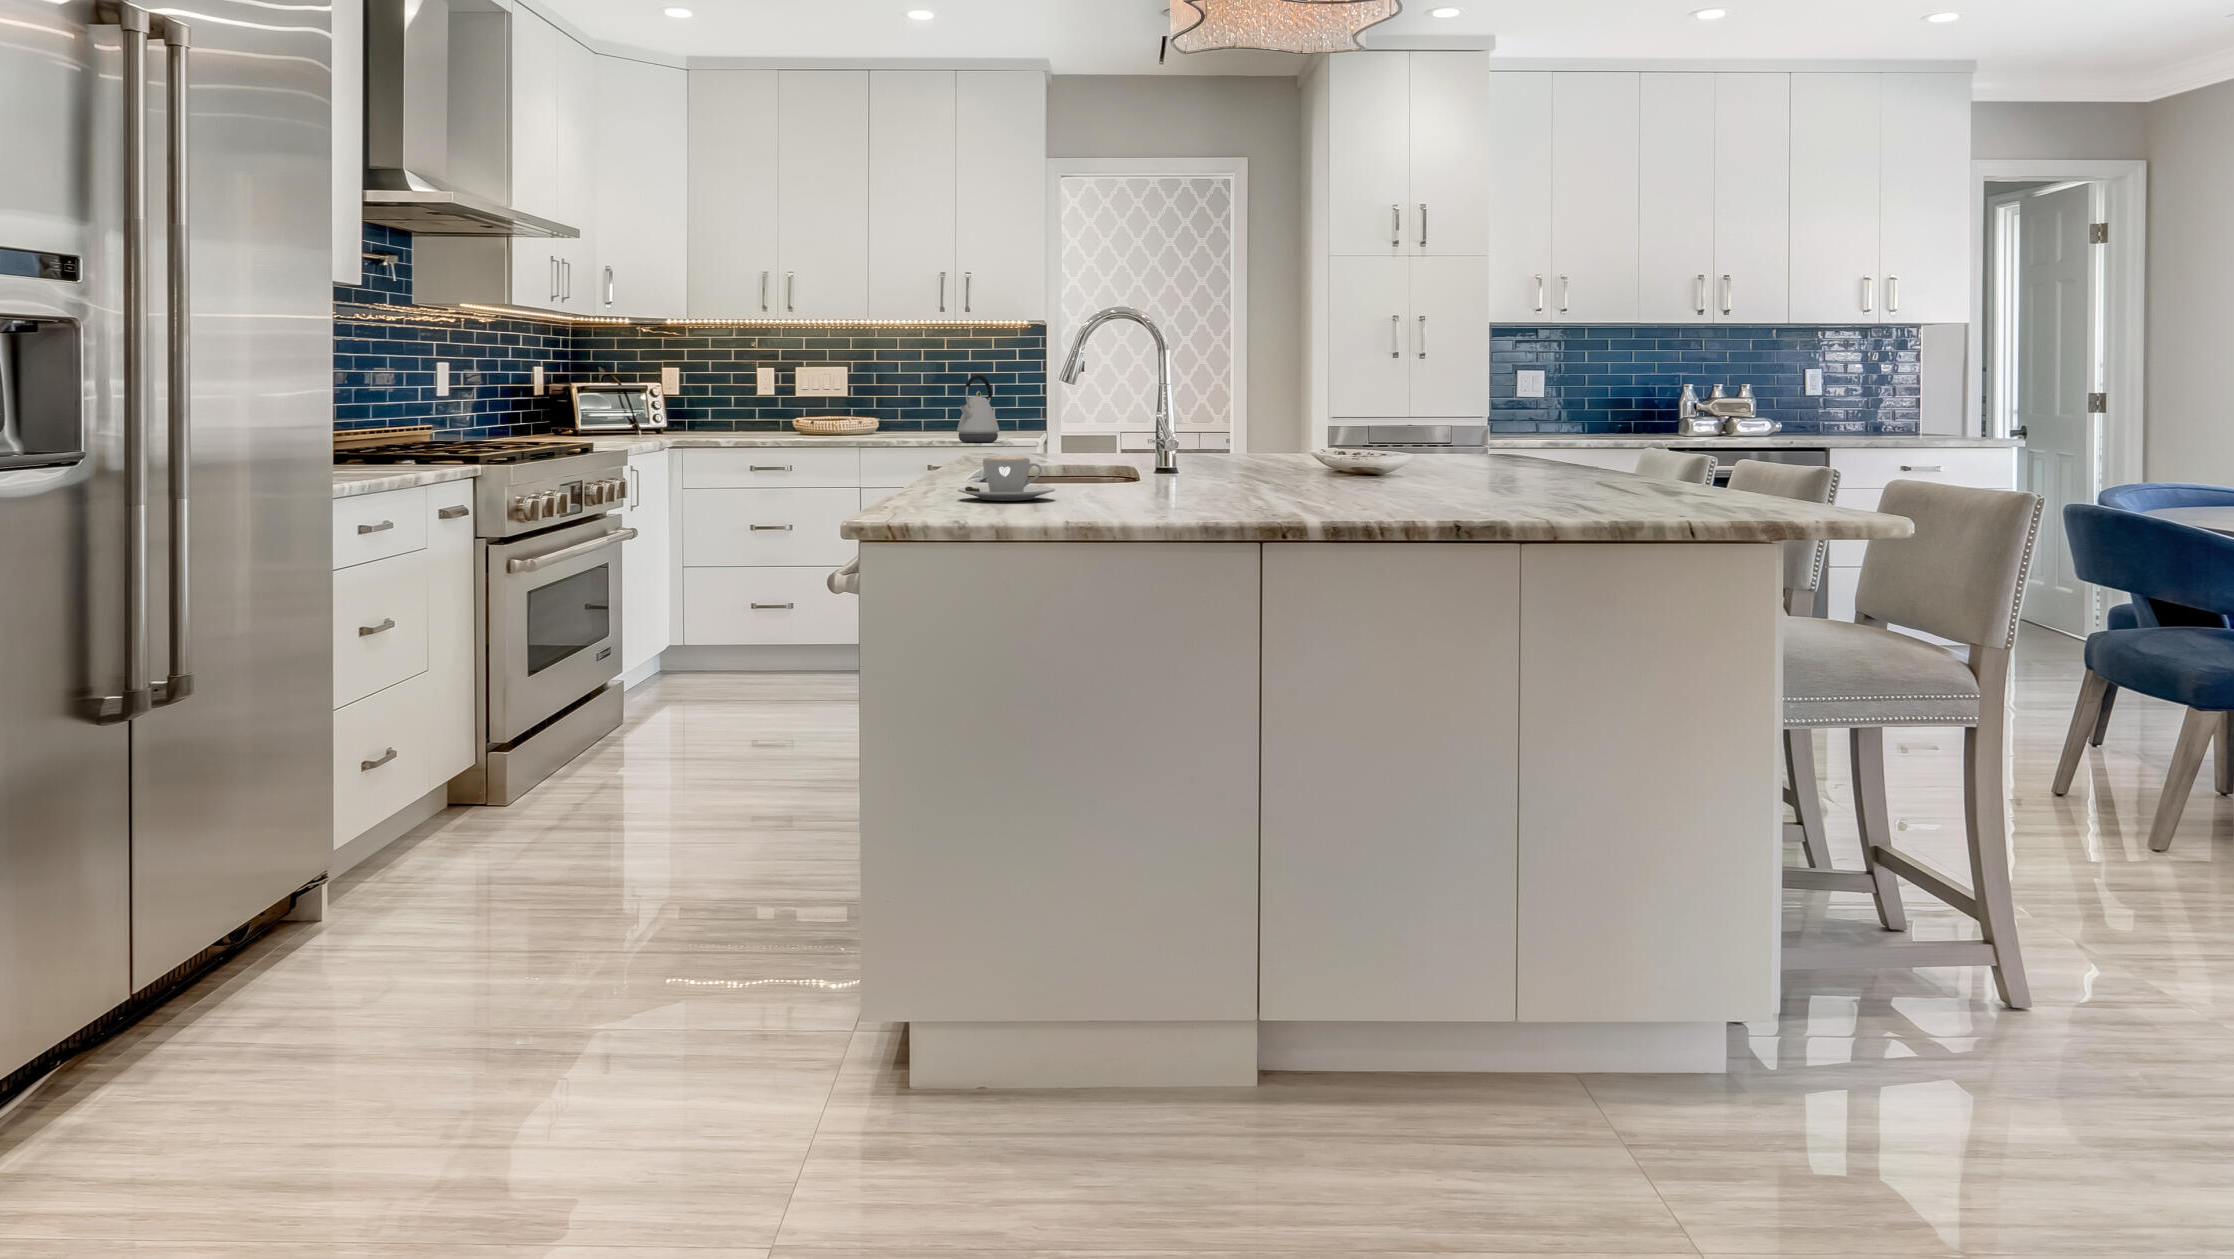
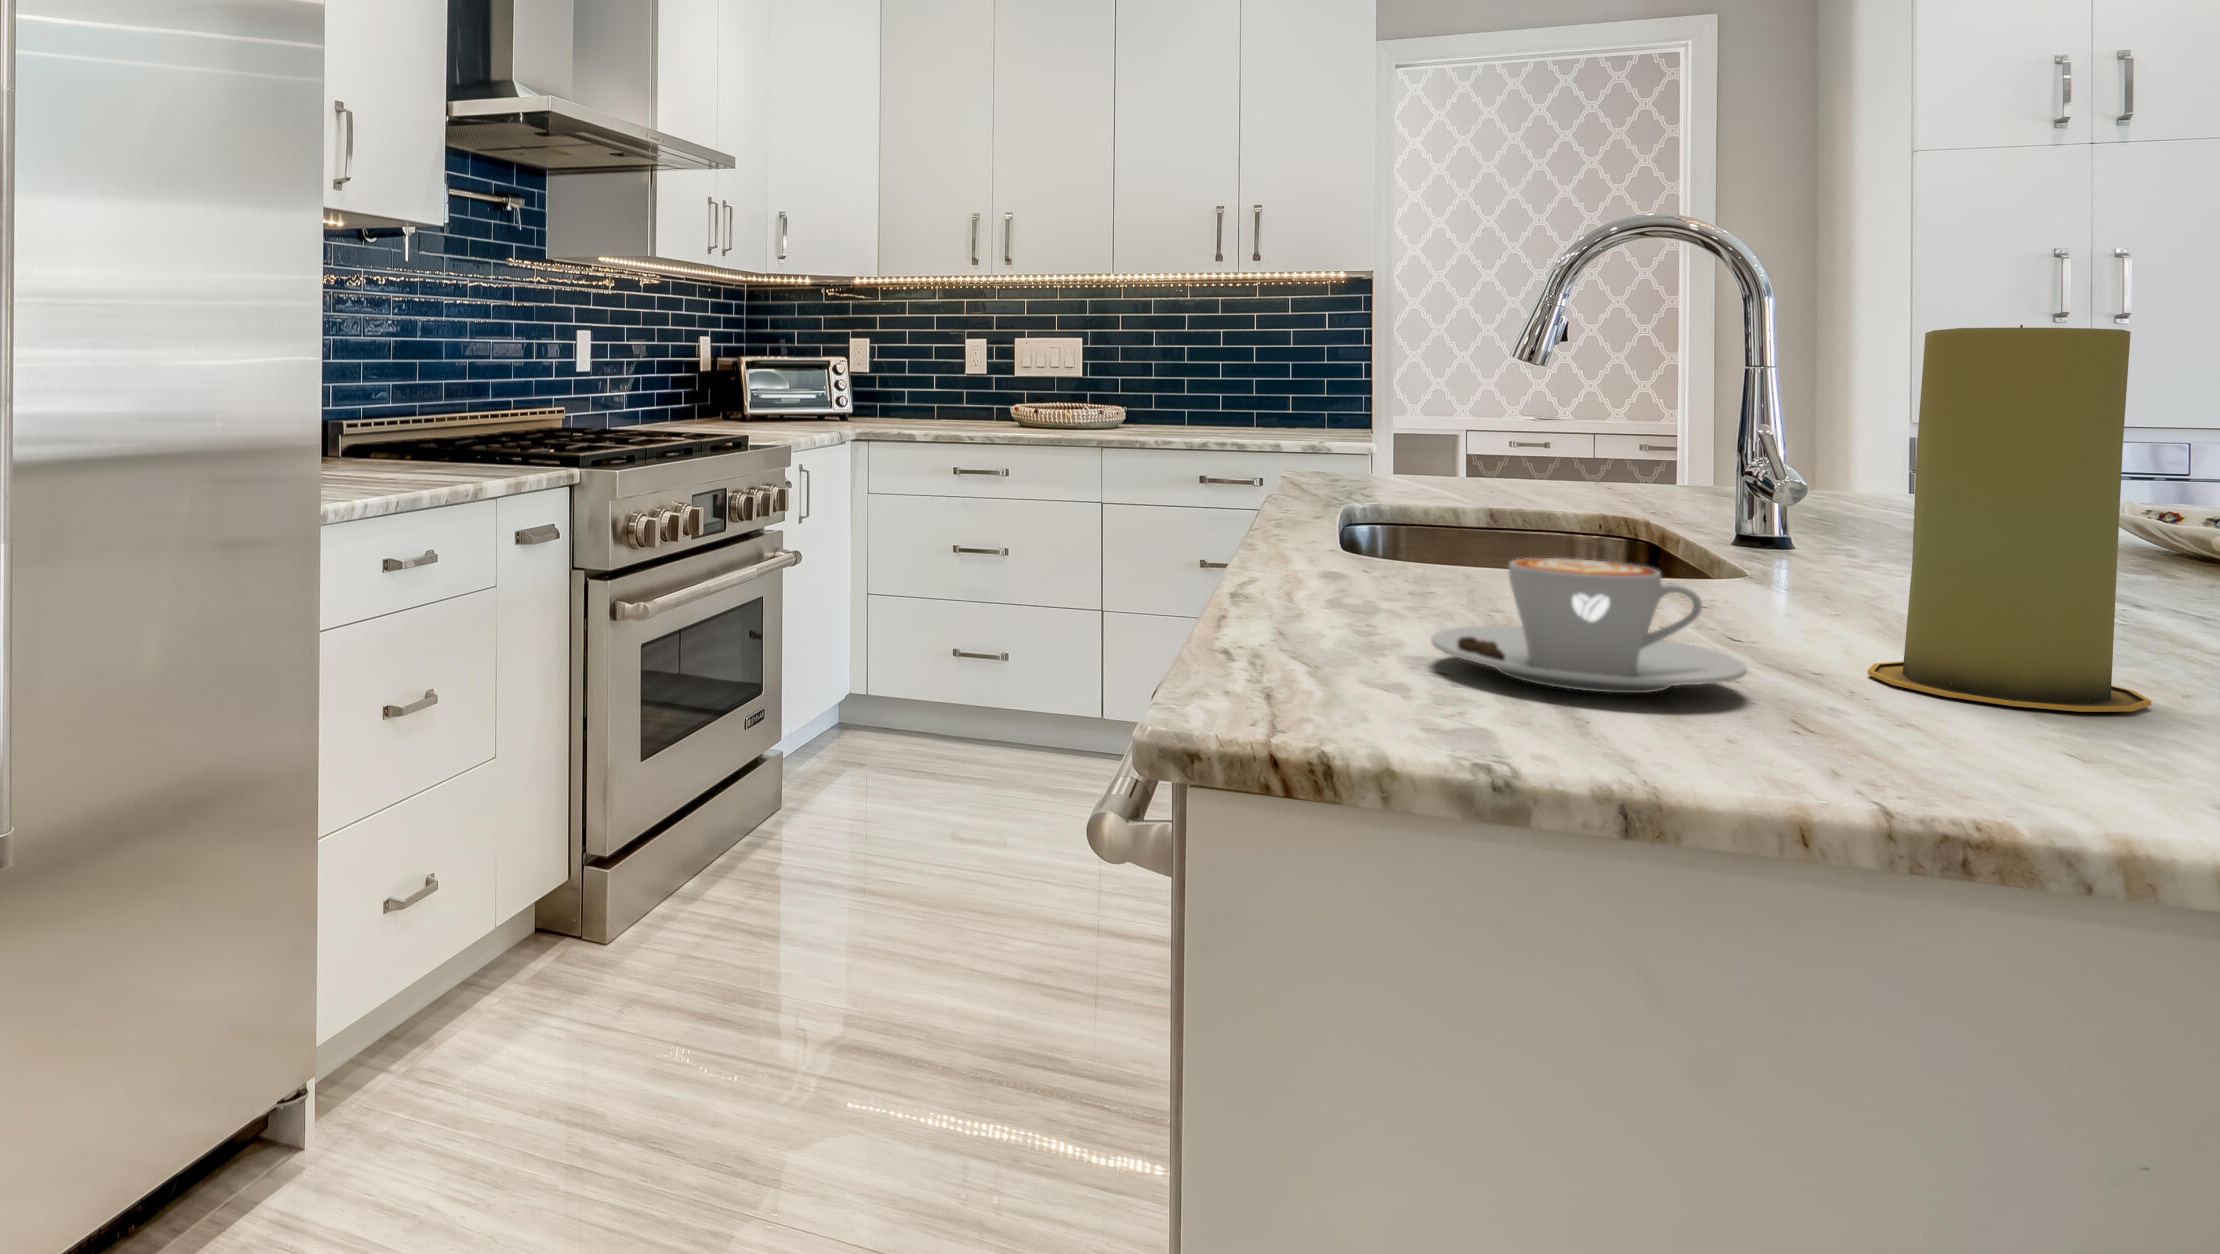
candle: none [1105,372,1176,498] -> present [1868,325,2151,712]
kettle: present [957,375,999,442] -> none [1245,346,1311,445]

